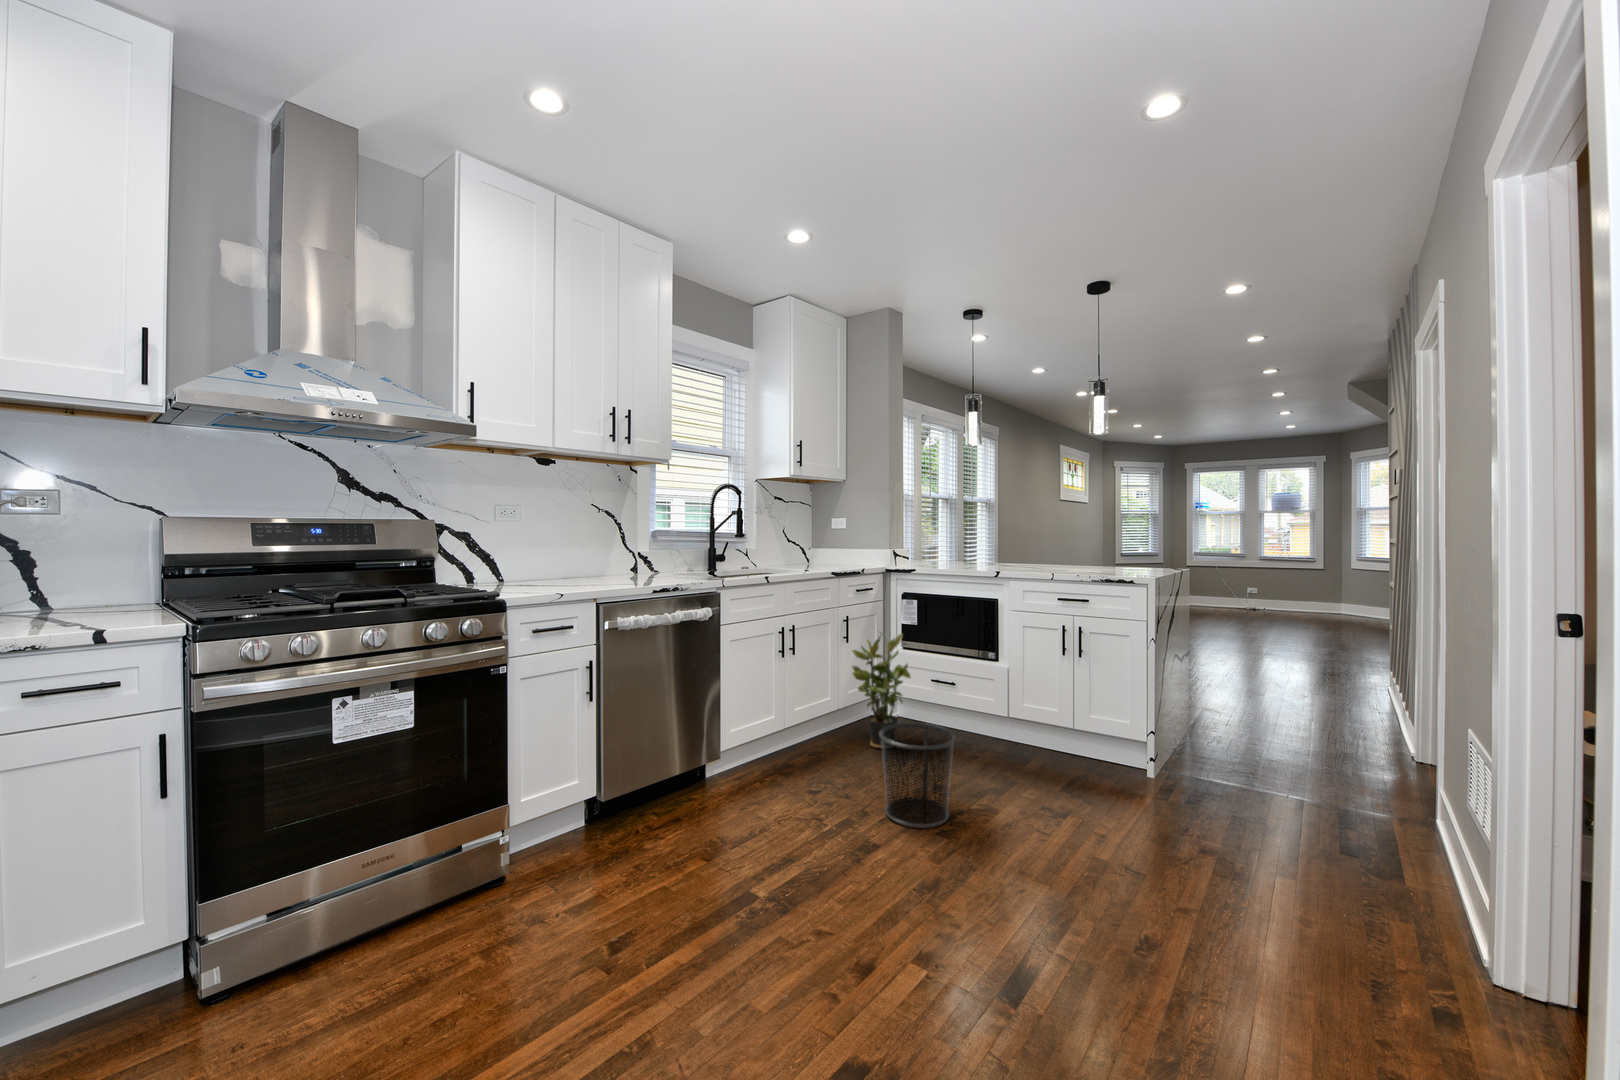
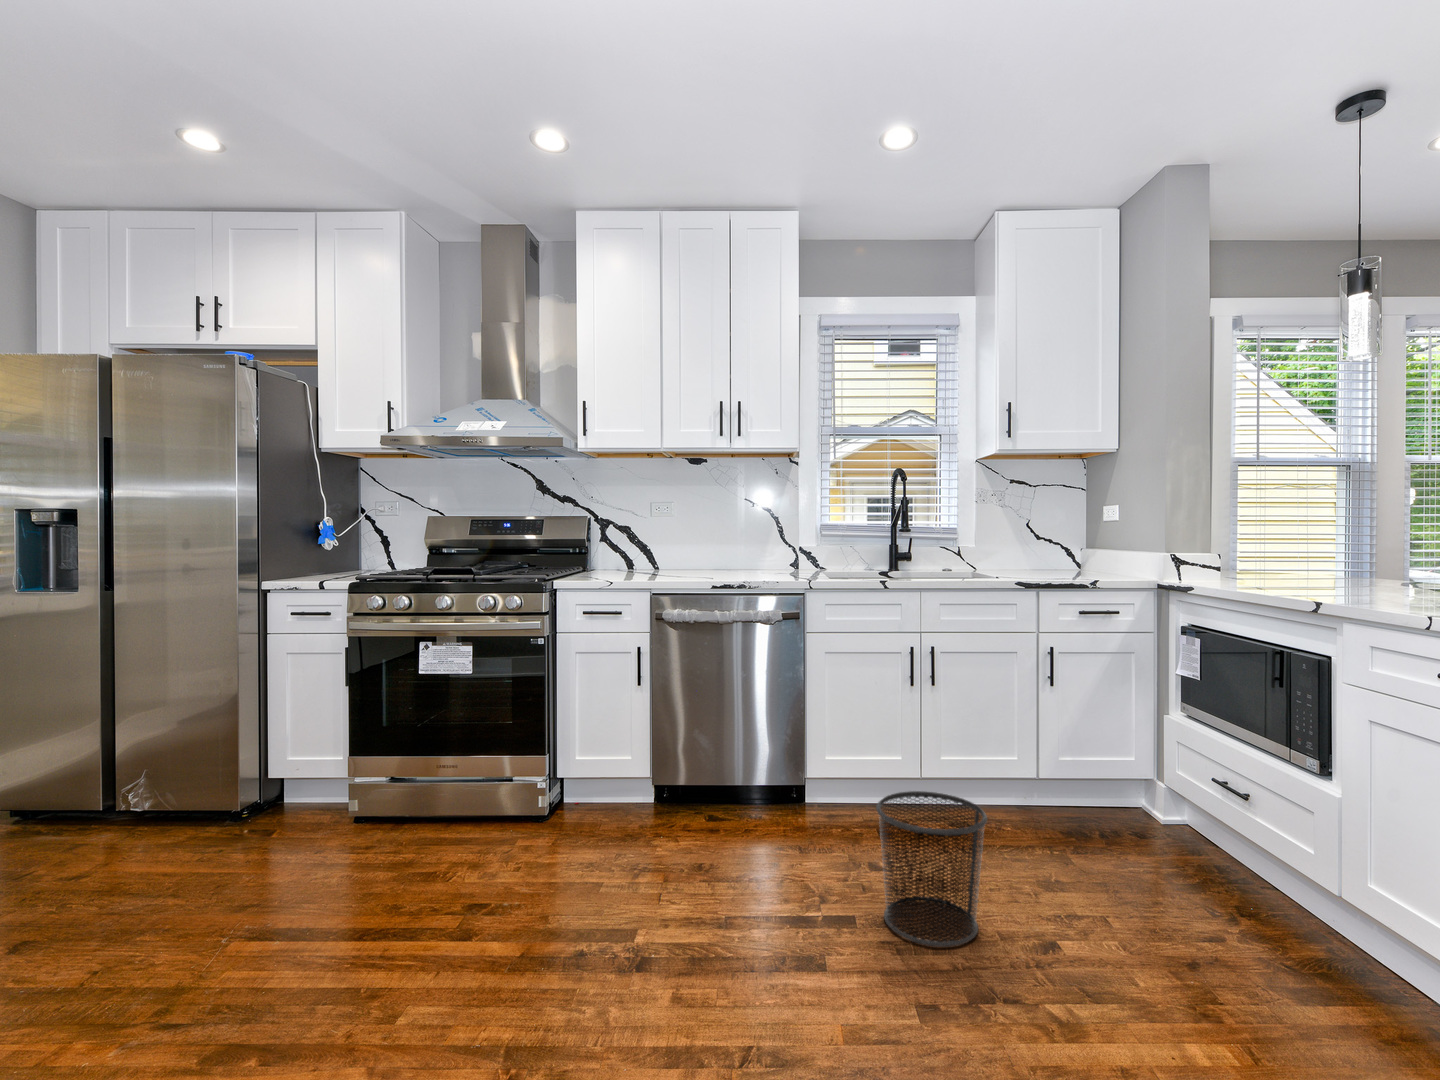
potted plant: present [852,632,911,749] -> none [1011,673,1113,853]

